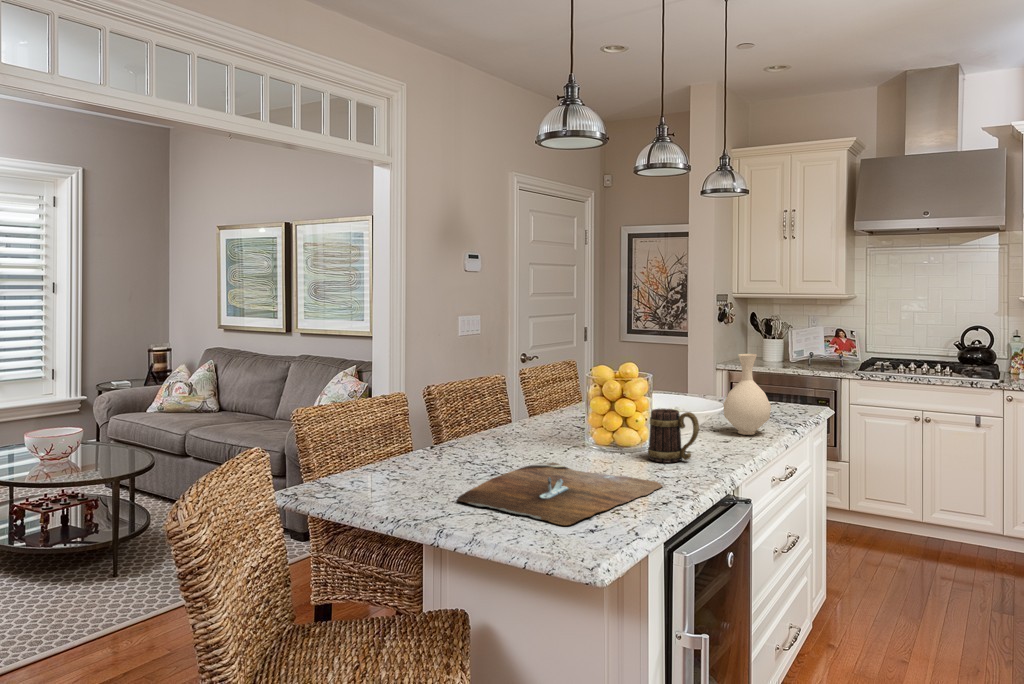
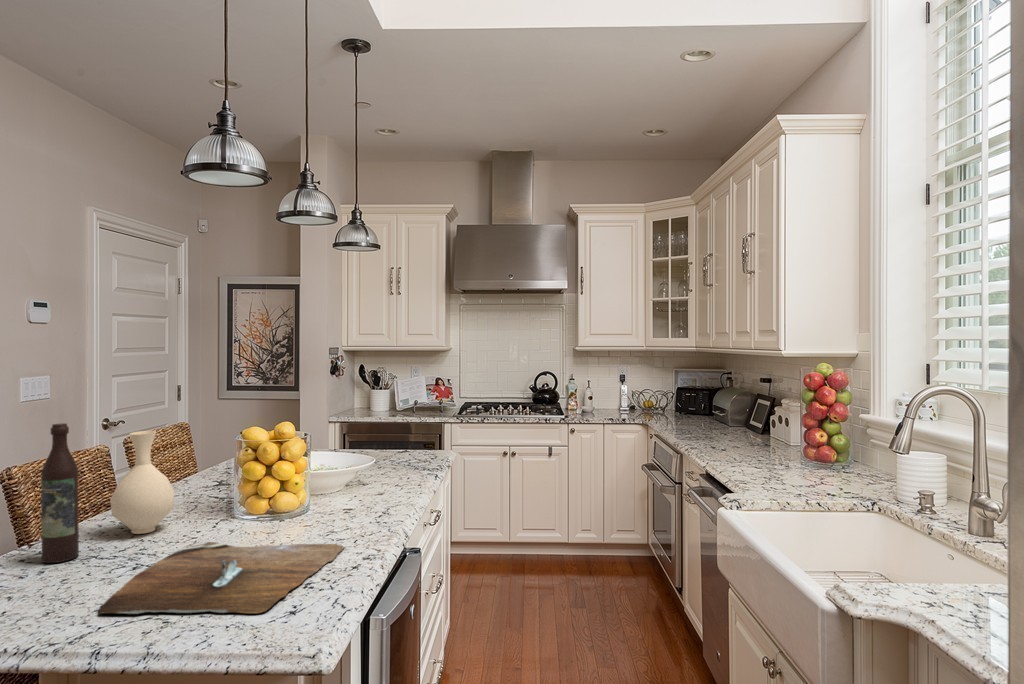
wine bottle: none [438,353,463,460] -> present [41,423,79,563]
vase: present [723,354,771,435] -> present [110,431,175,534]
mug: present [647,409,699,462] -> none [313,466,366,523]

